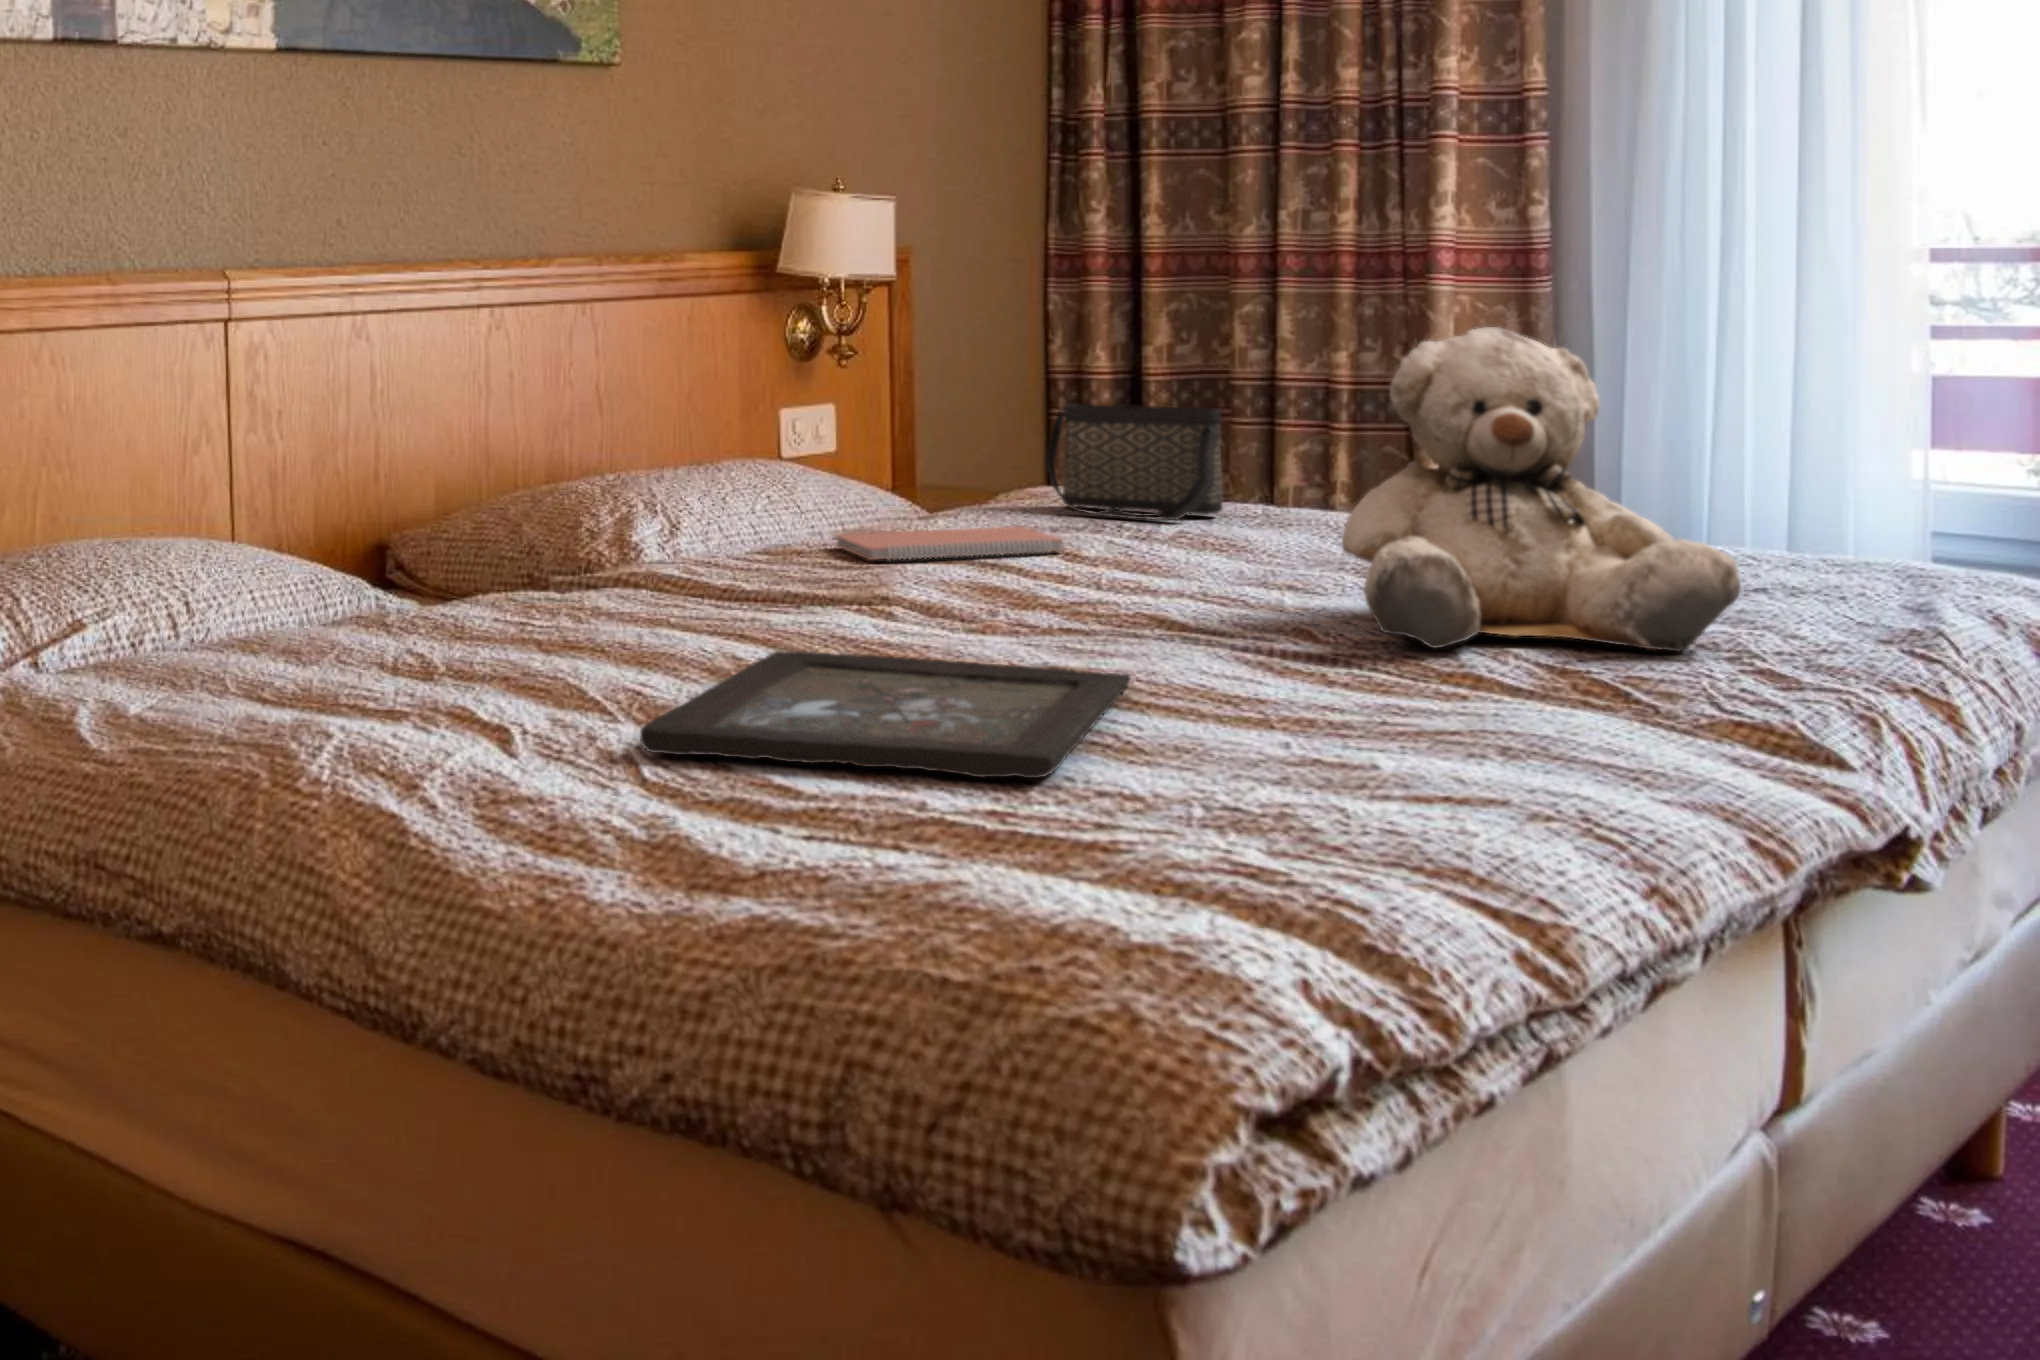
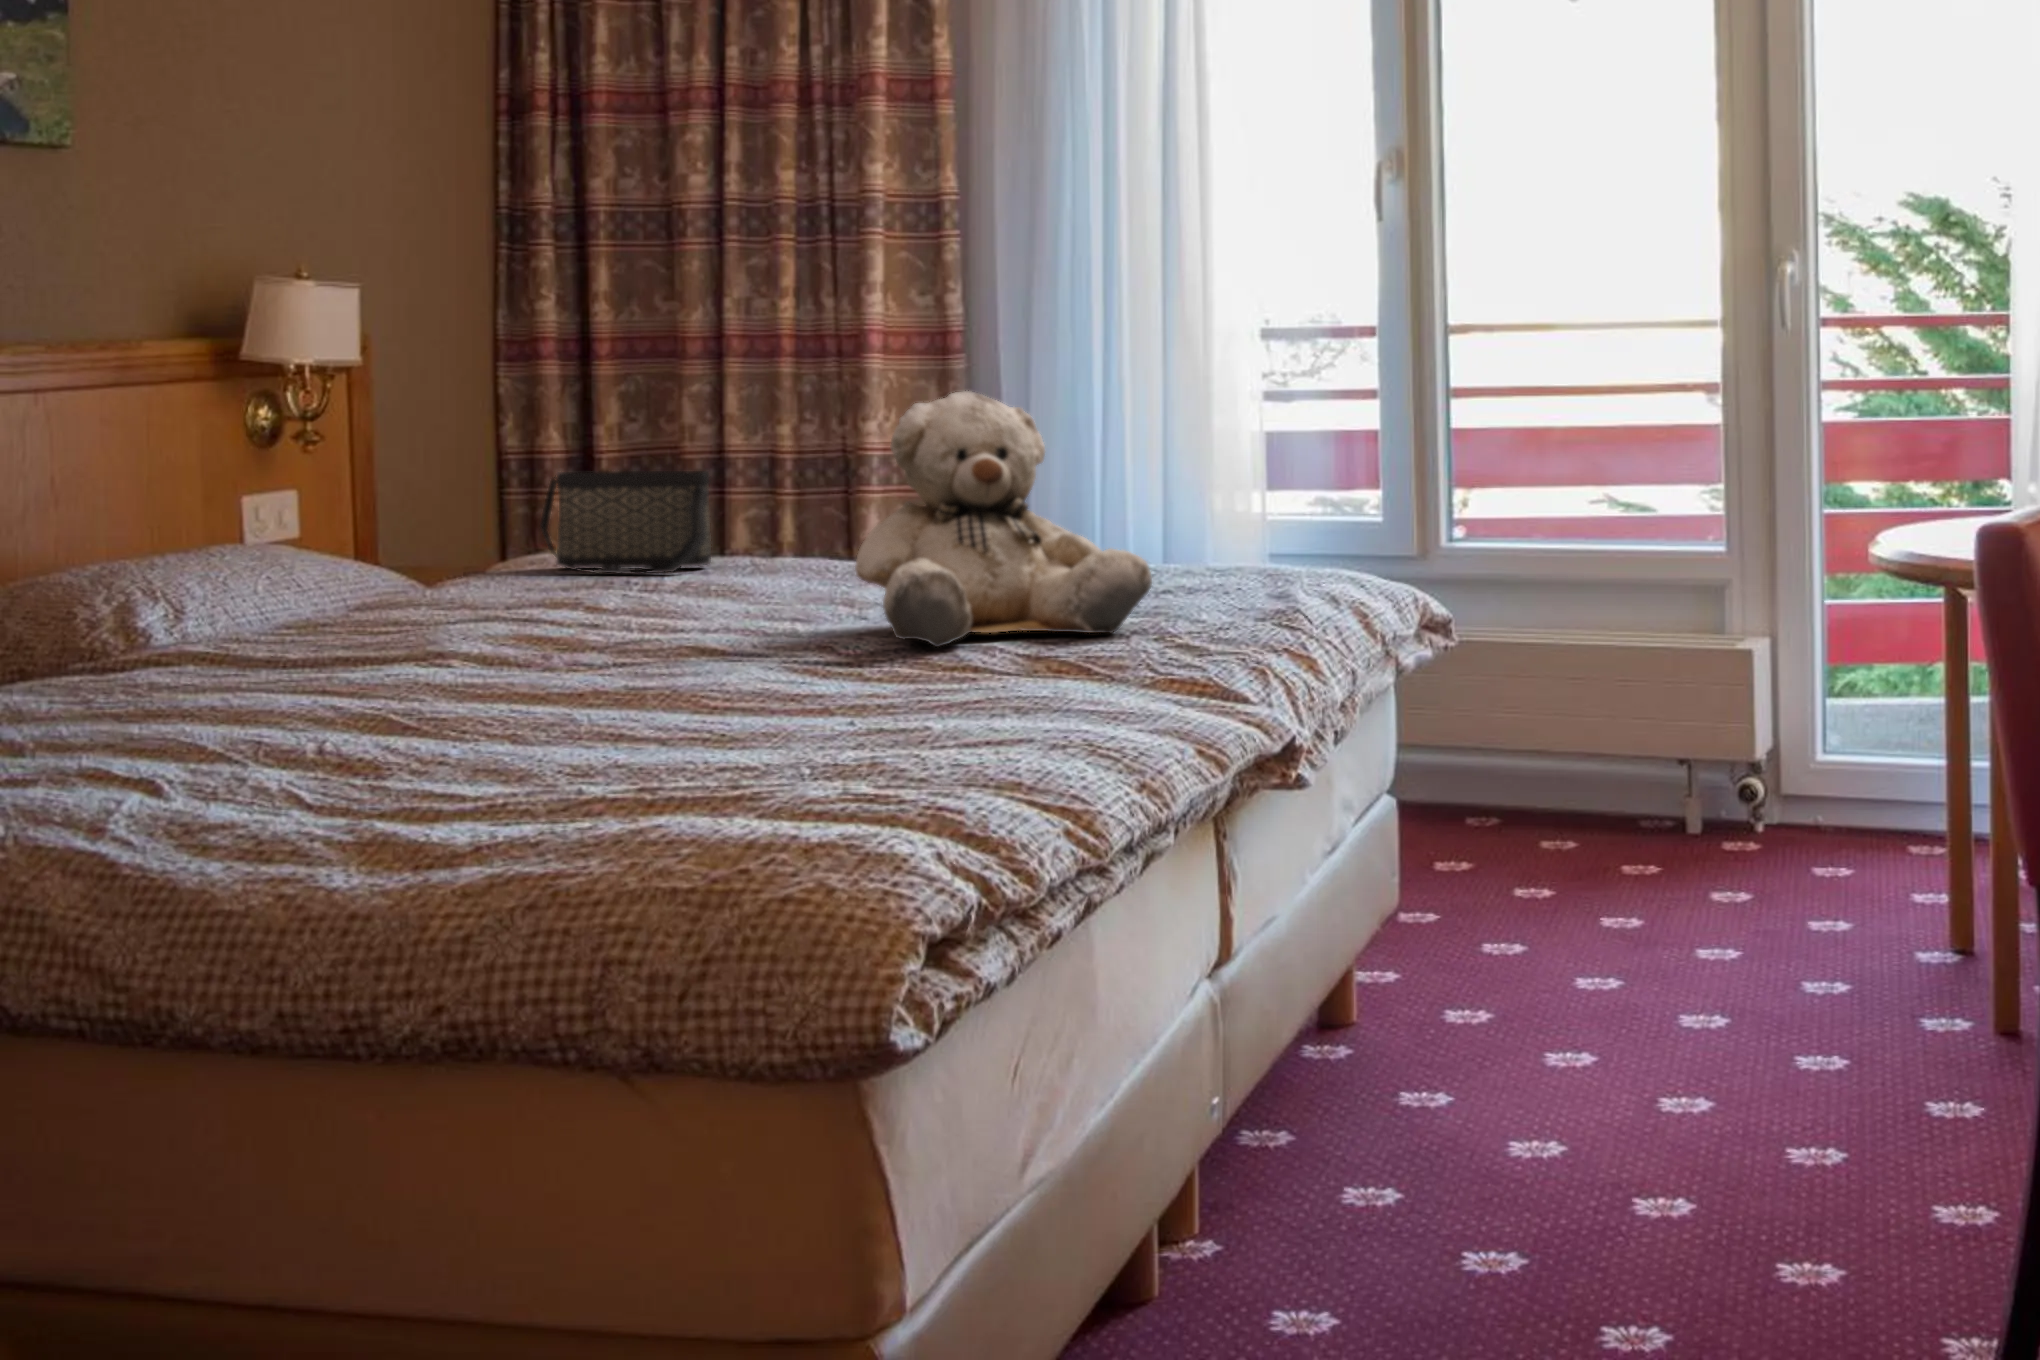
notebook: present [835,526,1064,560] -> none [342,585,584,623]
tray: present [640,651,1130,778] -> none [277,685,709,789]

